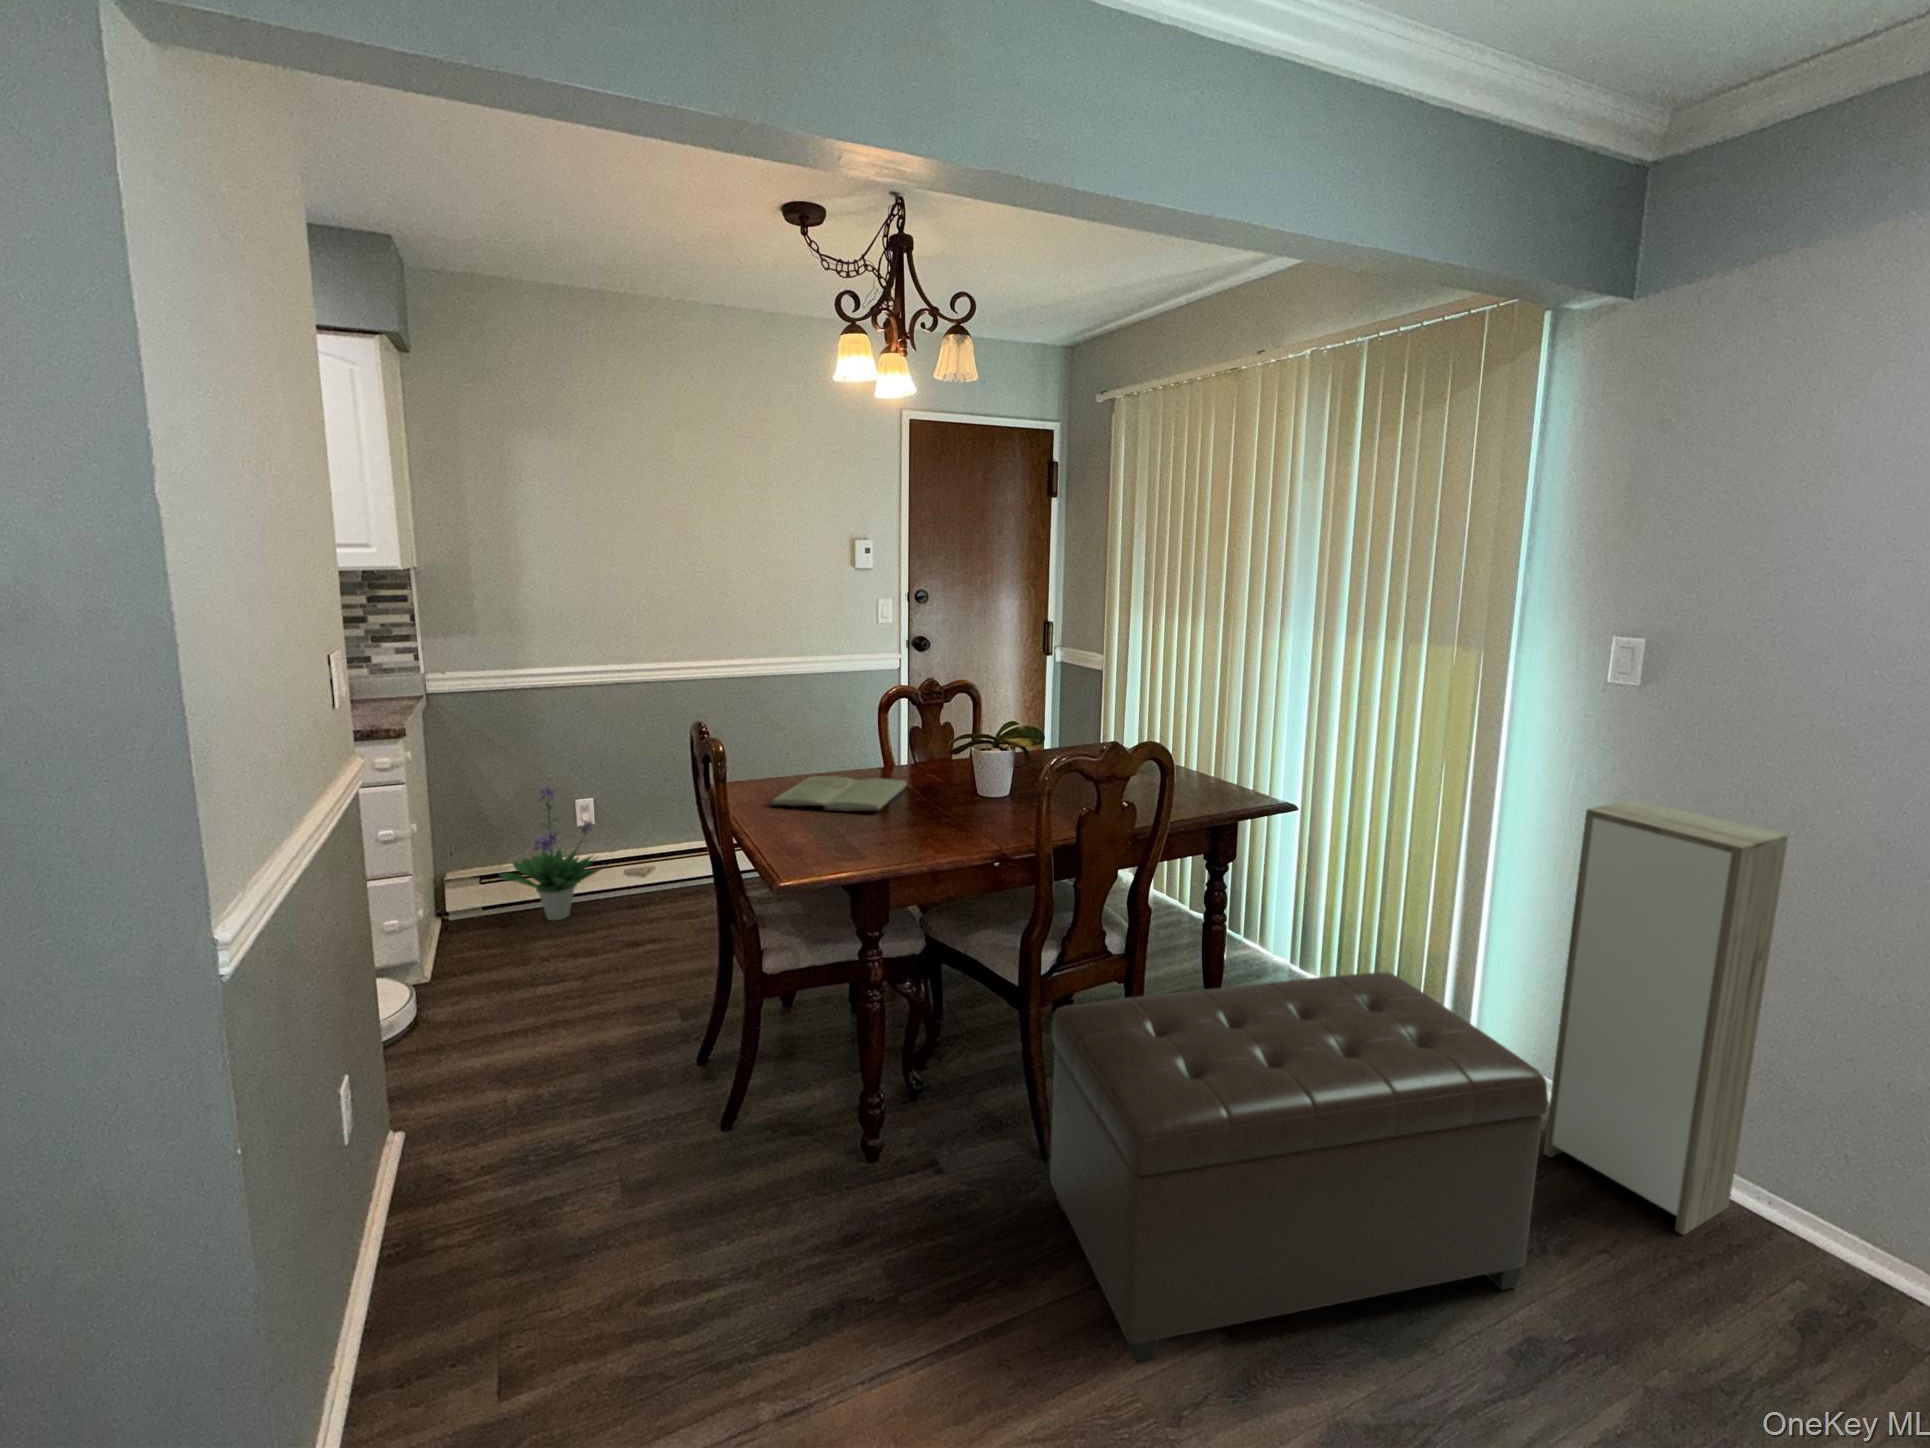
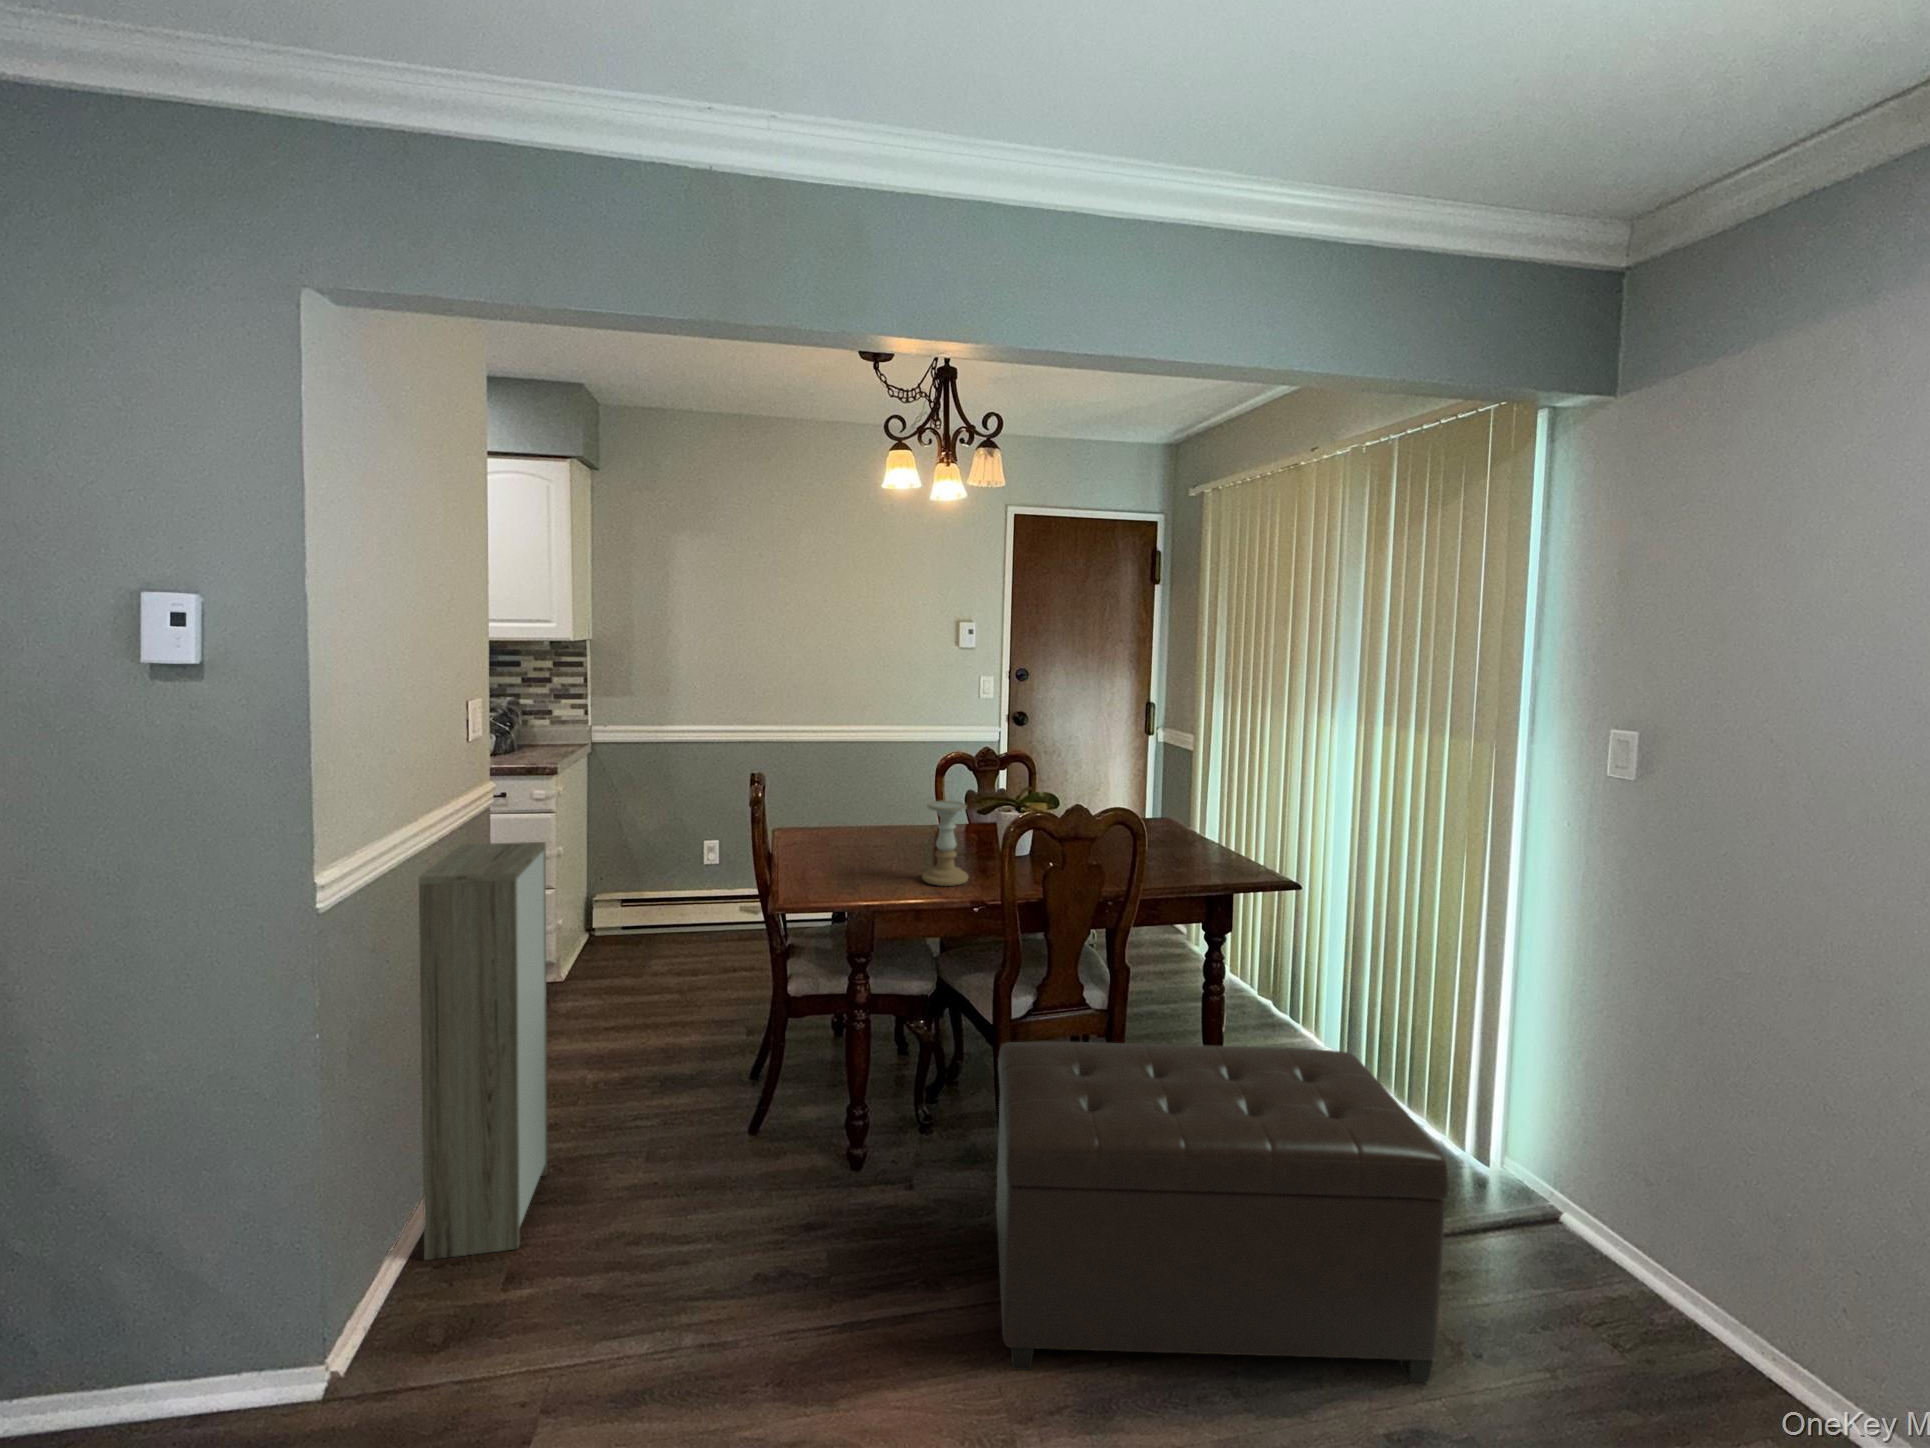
candle holder: none [931,744,983,840] -> present [922,800,968,886]
book: present [770,776,907,811] -> none [807,827,935,858]
potted plant: present [499,785,604,920] -> none [632,825,722,944]
storage cabinet: present [1544,799,1788,1235] -> present [419,842,547,1260]

